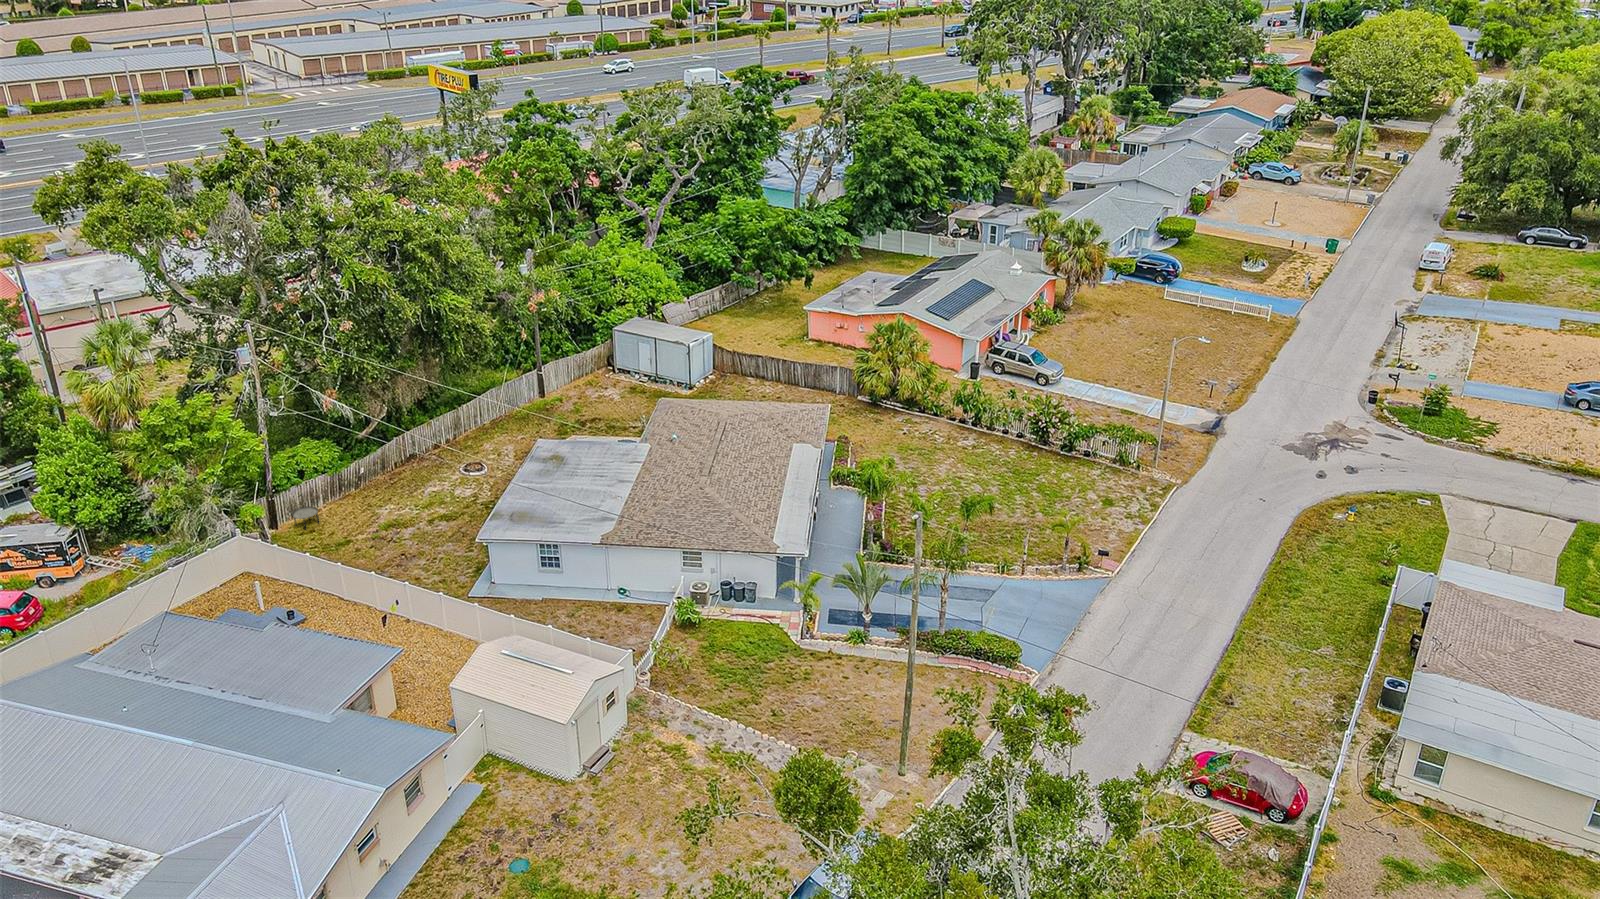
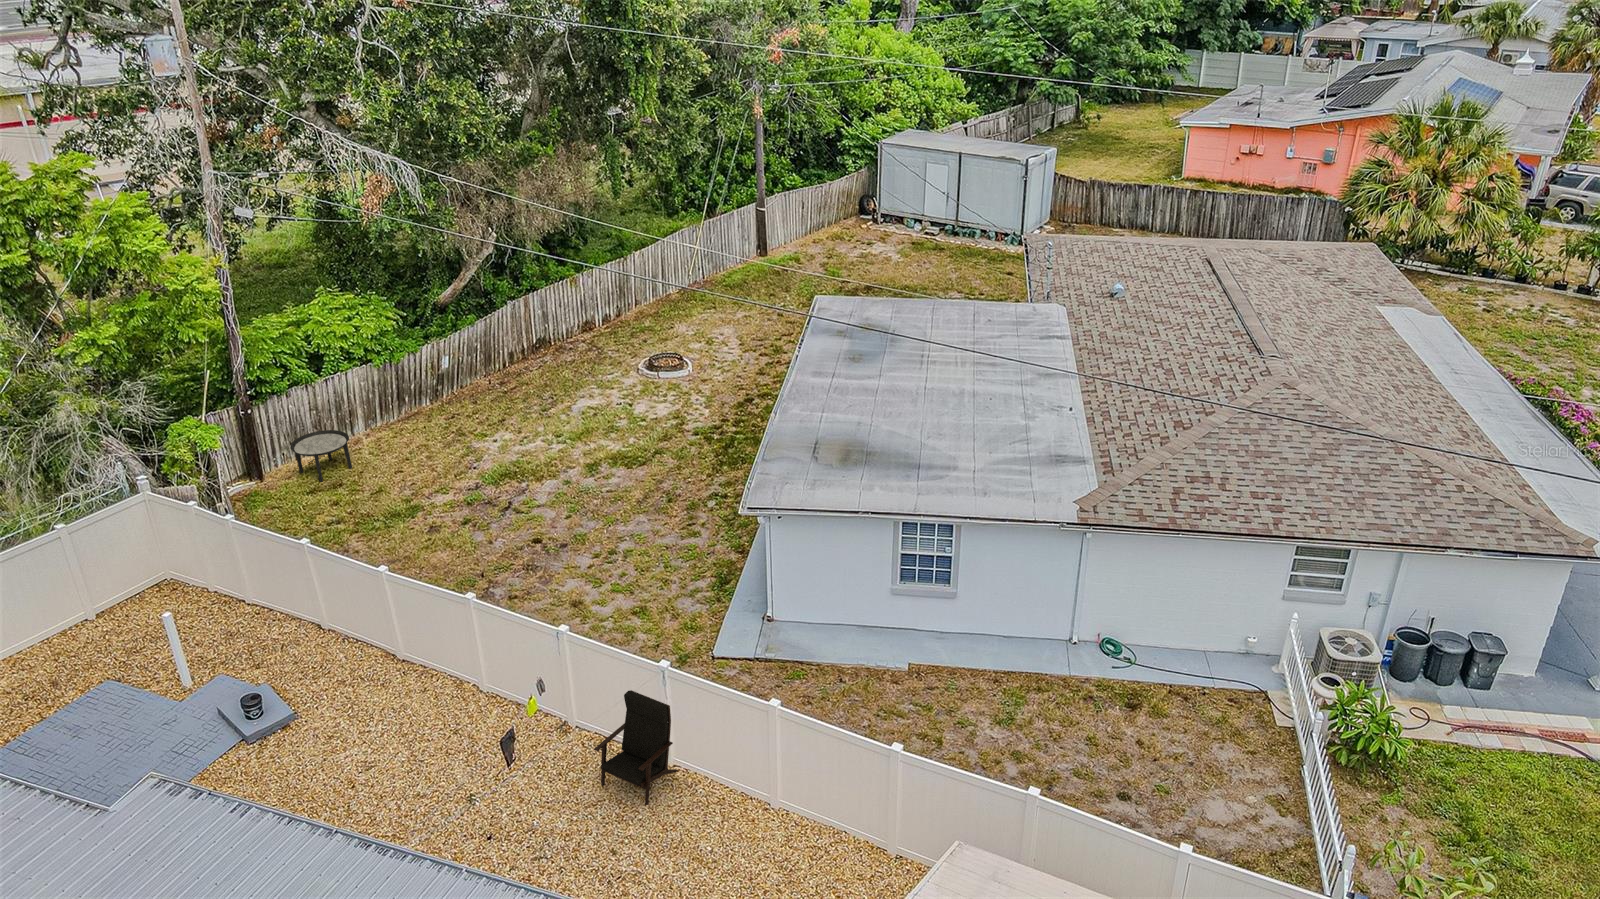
lounge chair: none [414,603,445,641] -> present [594,690,678,805]

